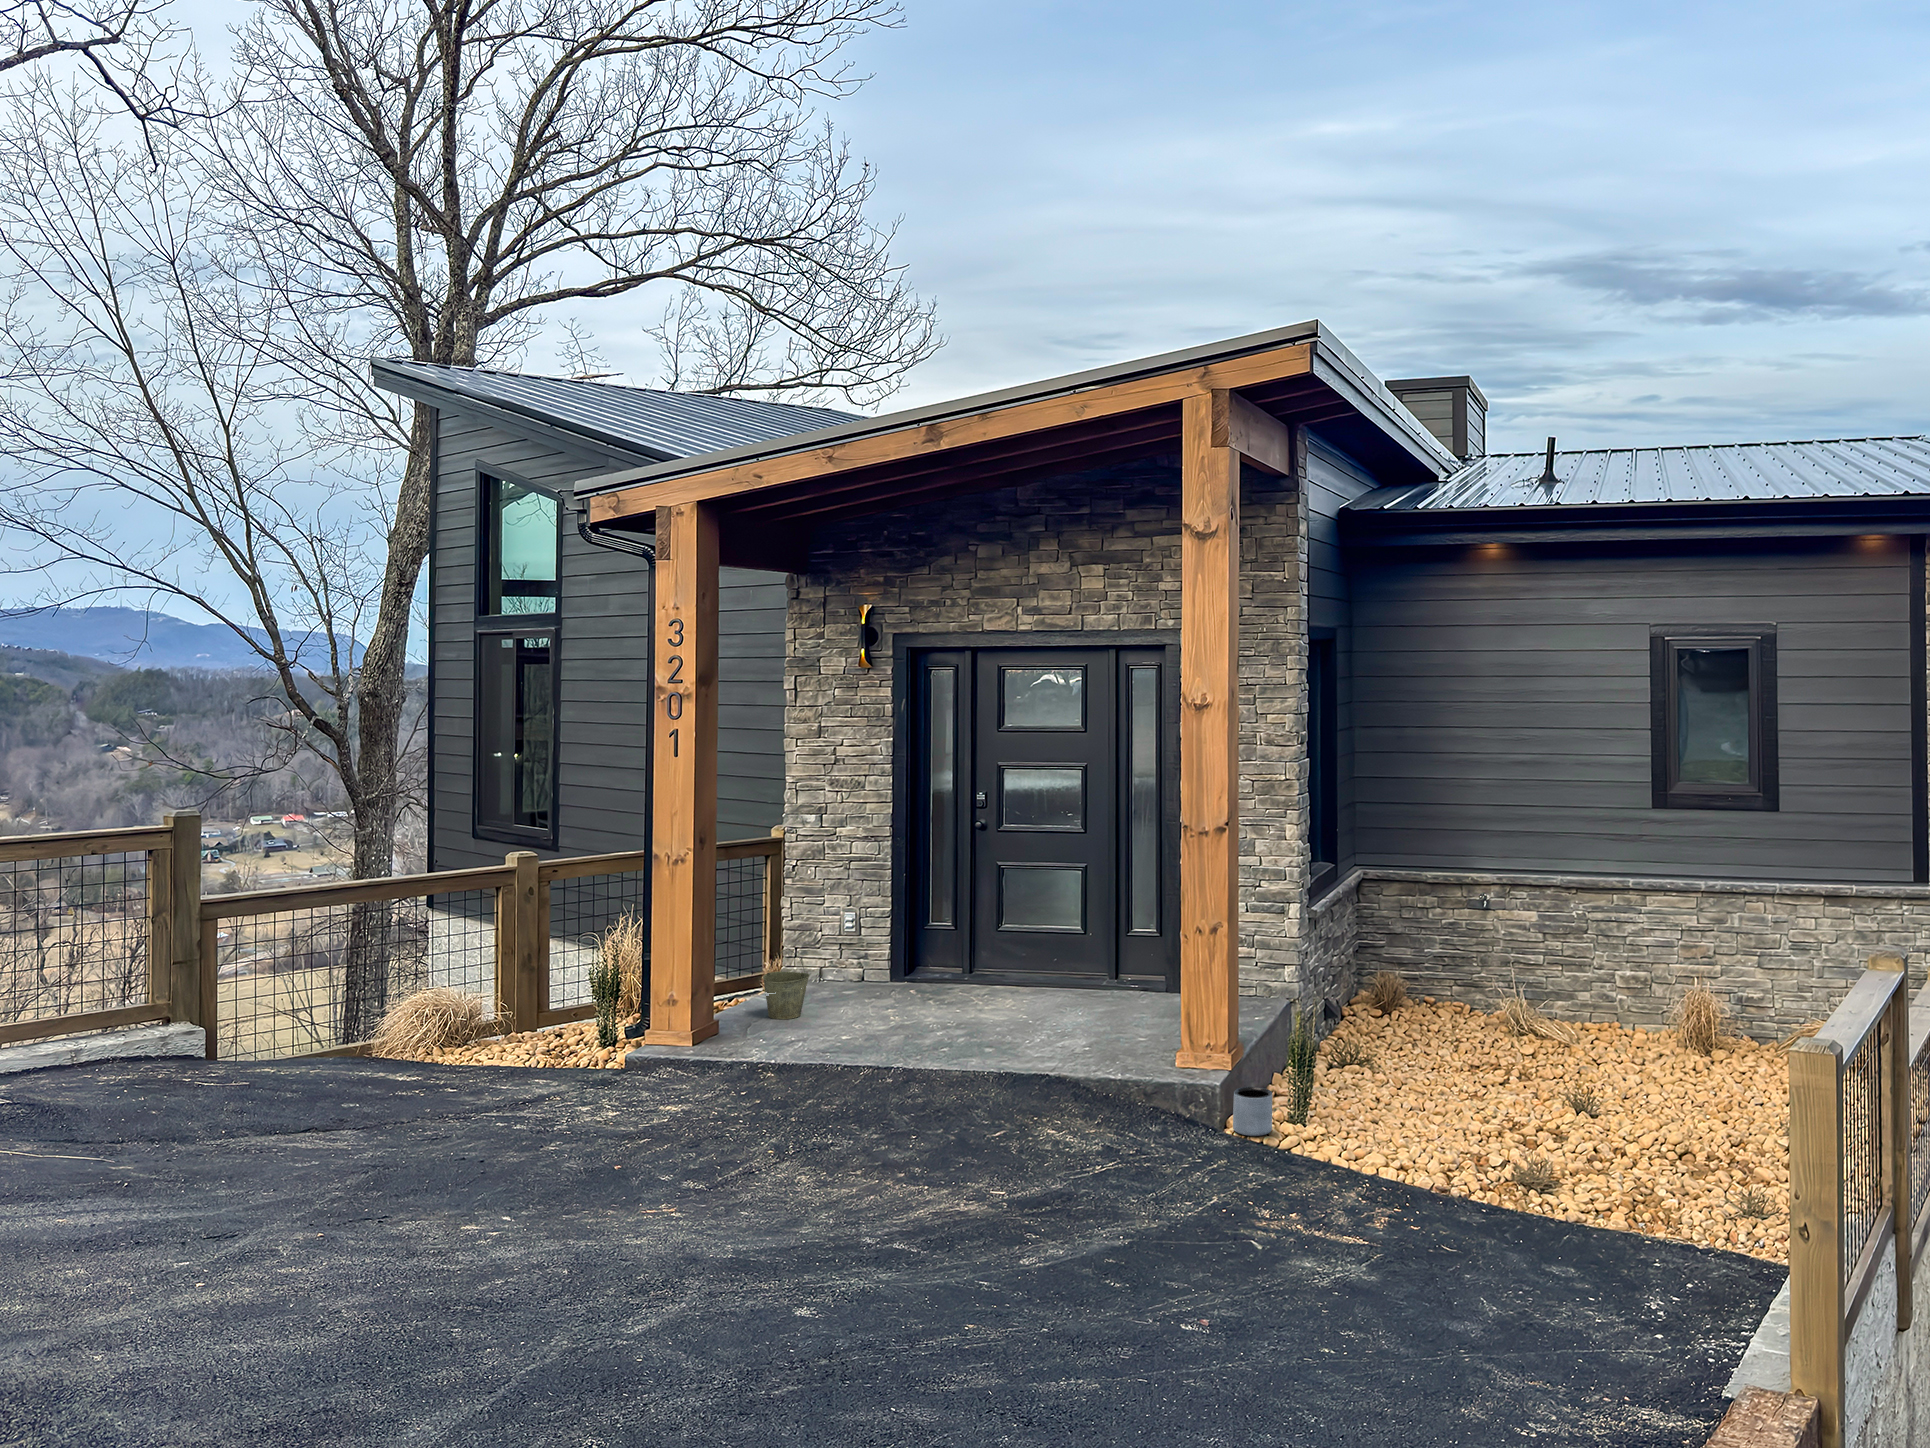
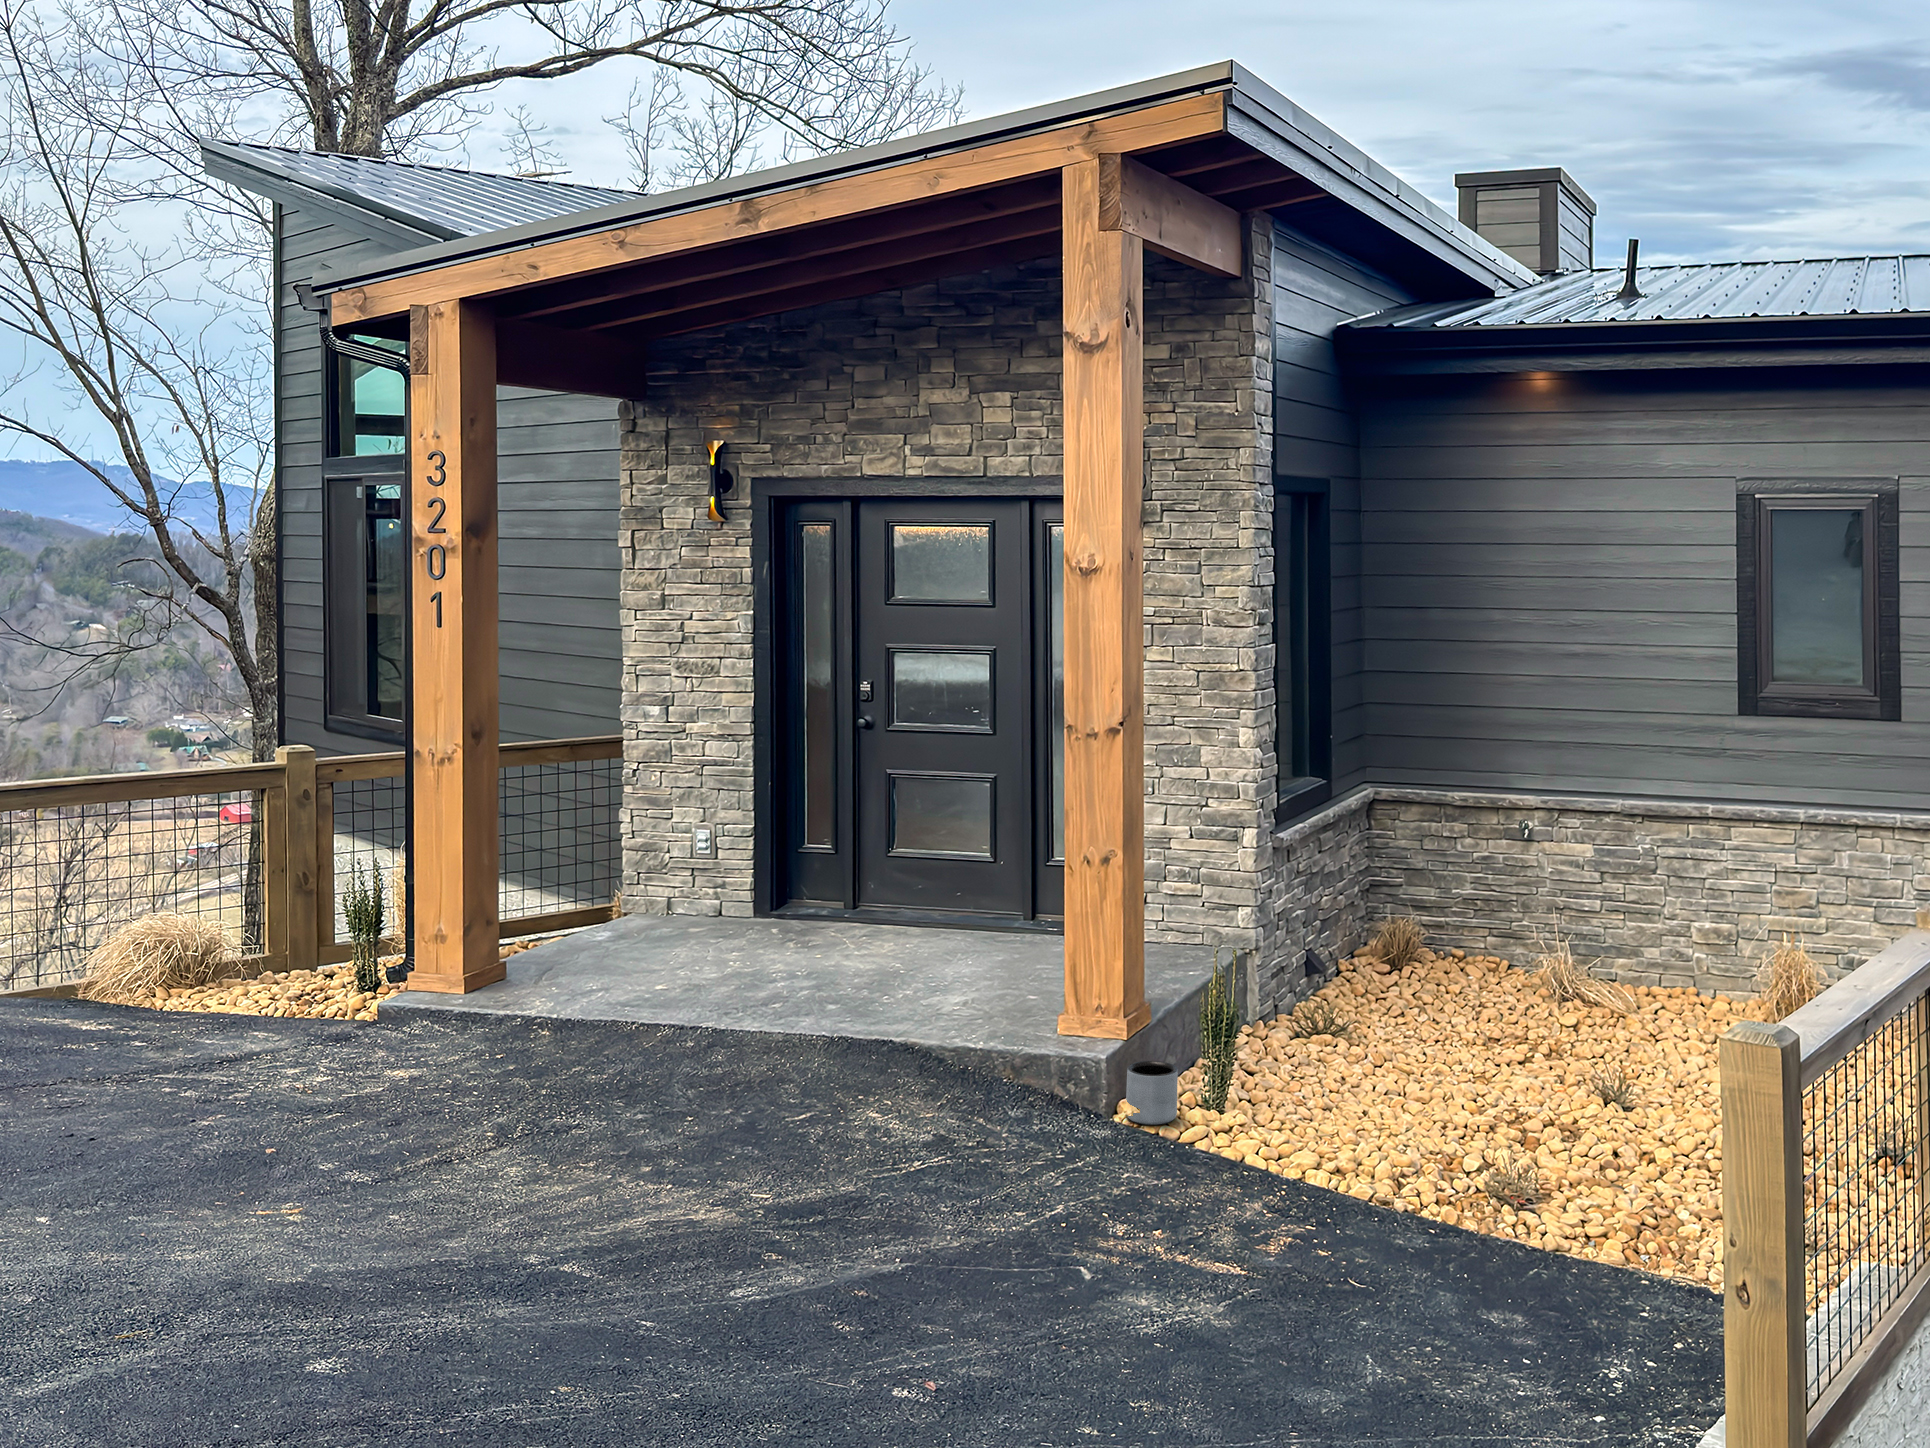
bucket: present [763,949,810,1020] -> none [593,874,653,961]

